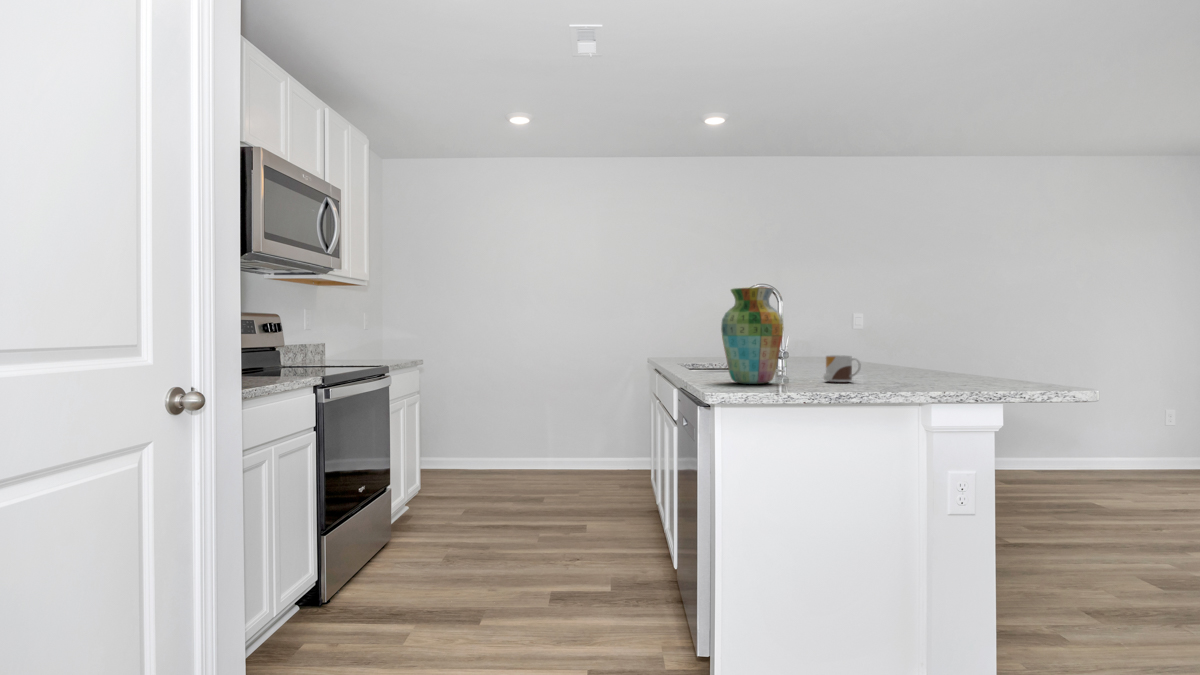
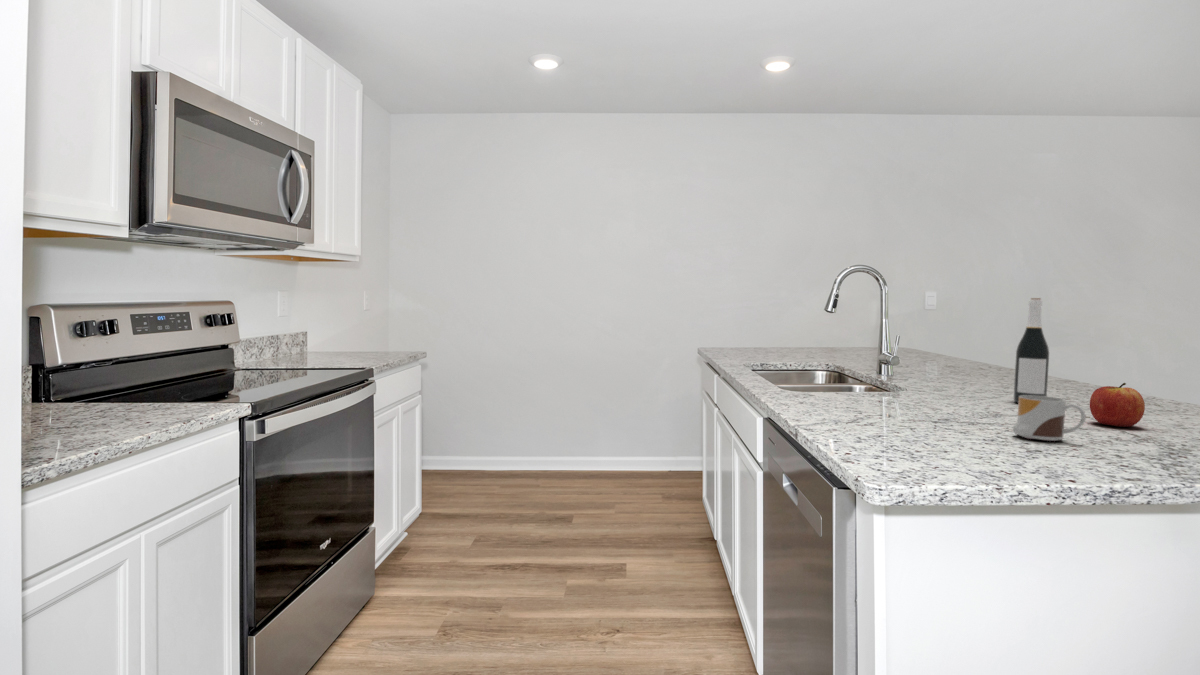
vase: present [721,287,783,384] -> none [858,290,964,442]
wine bottle: none [857,297,878,372] -> present [1014,298,1049,403]
apple: none [887,349,918,378] -> present [1090,383,1145,427]

